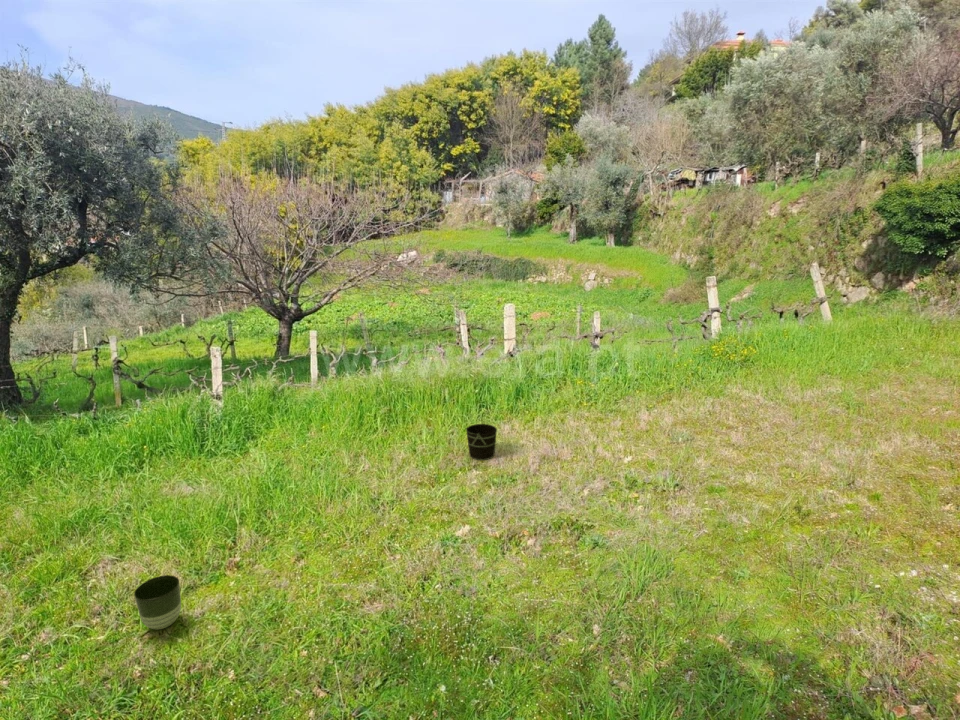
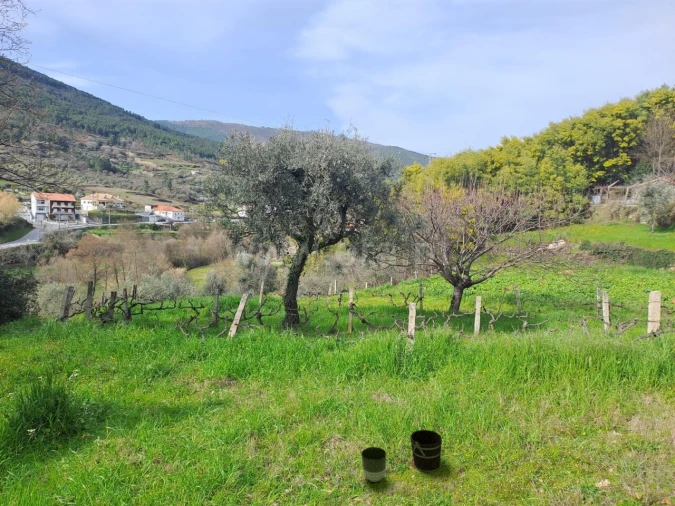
bucket: present [466,424,497,460] -> present [410,430,442,472]

